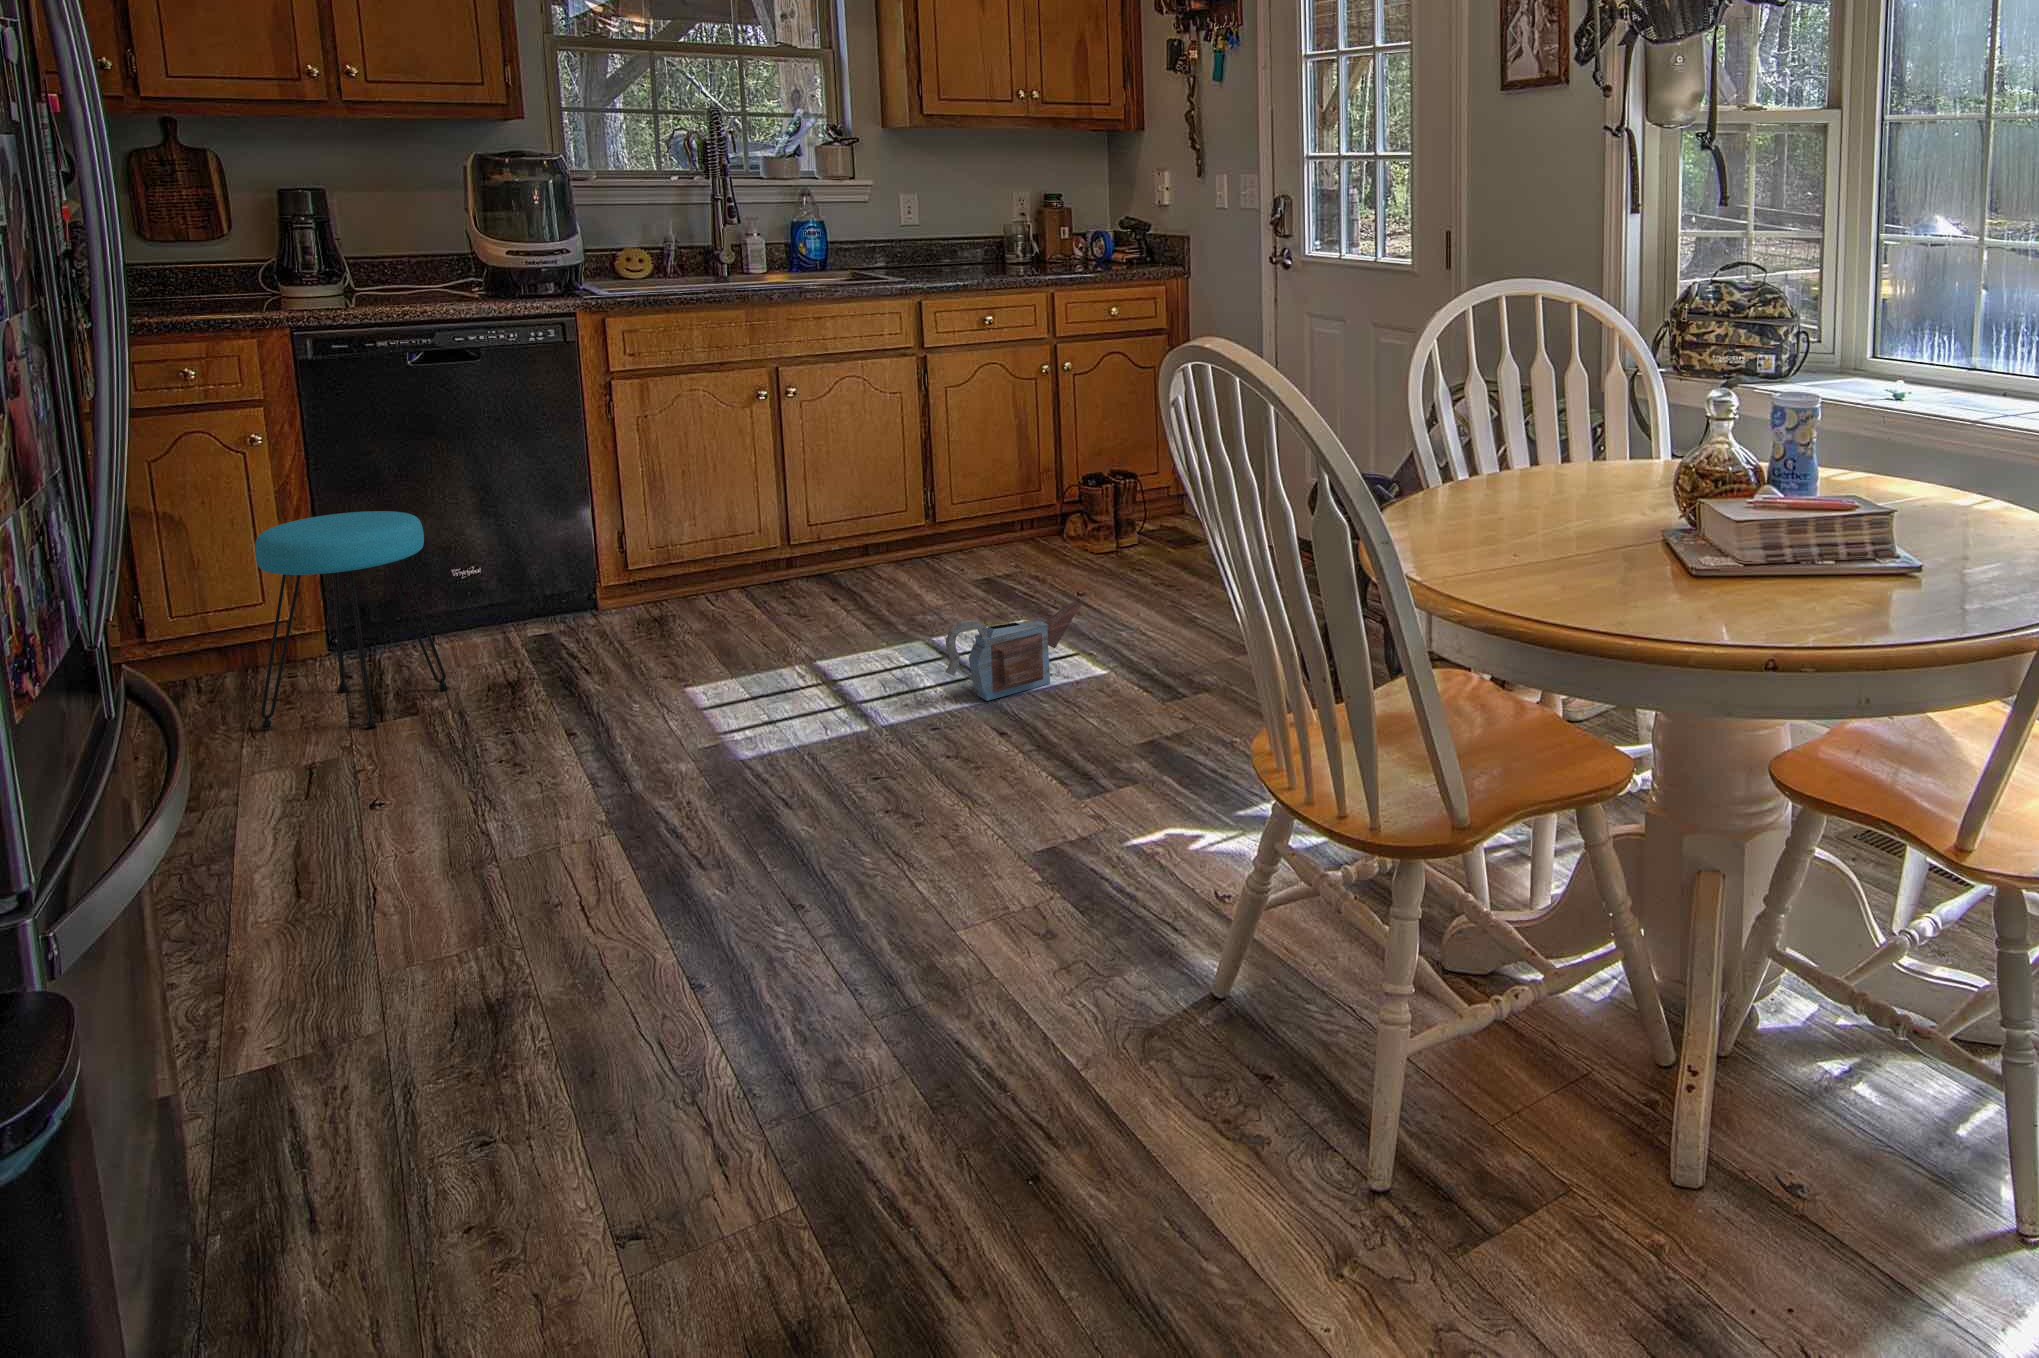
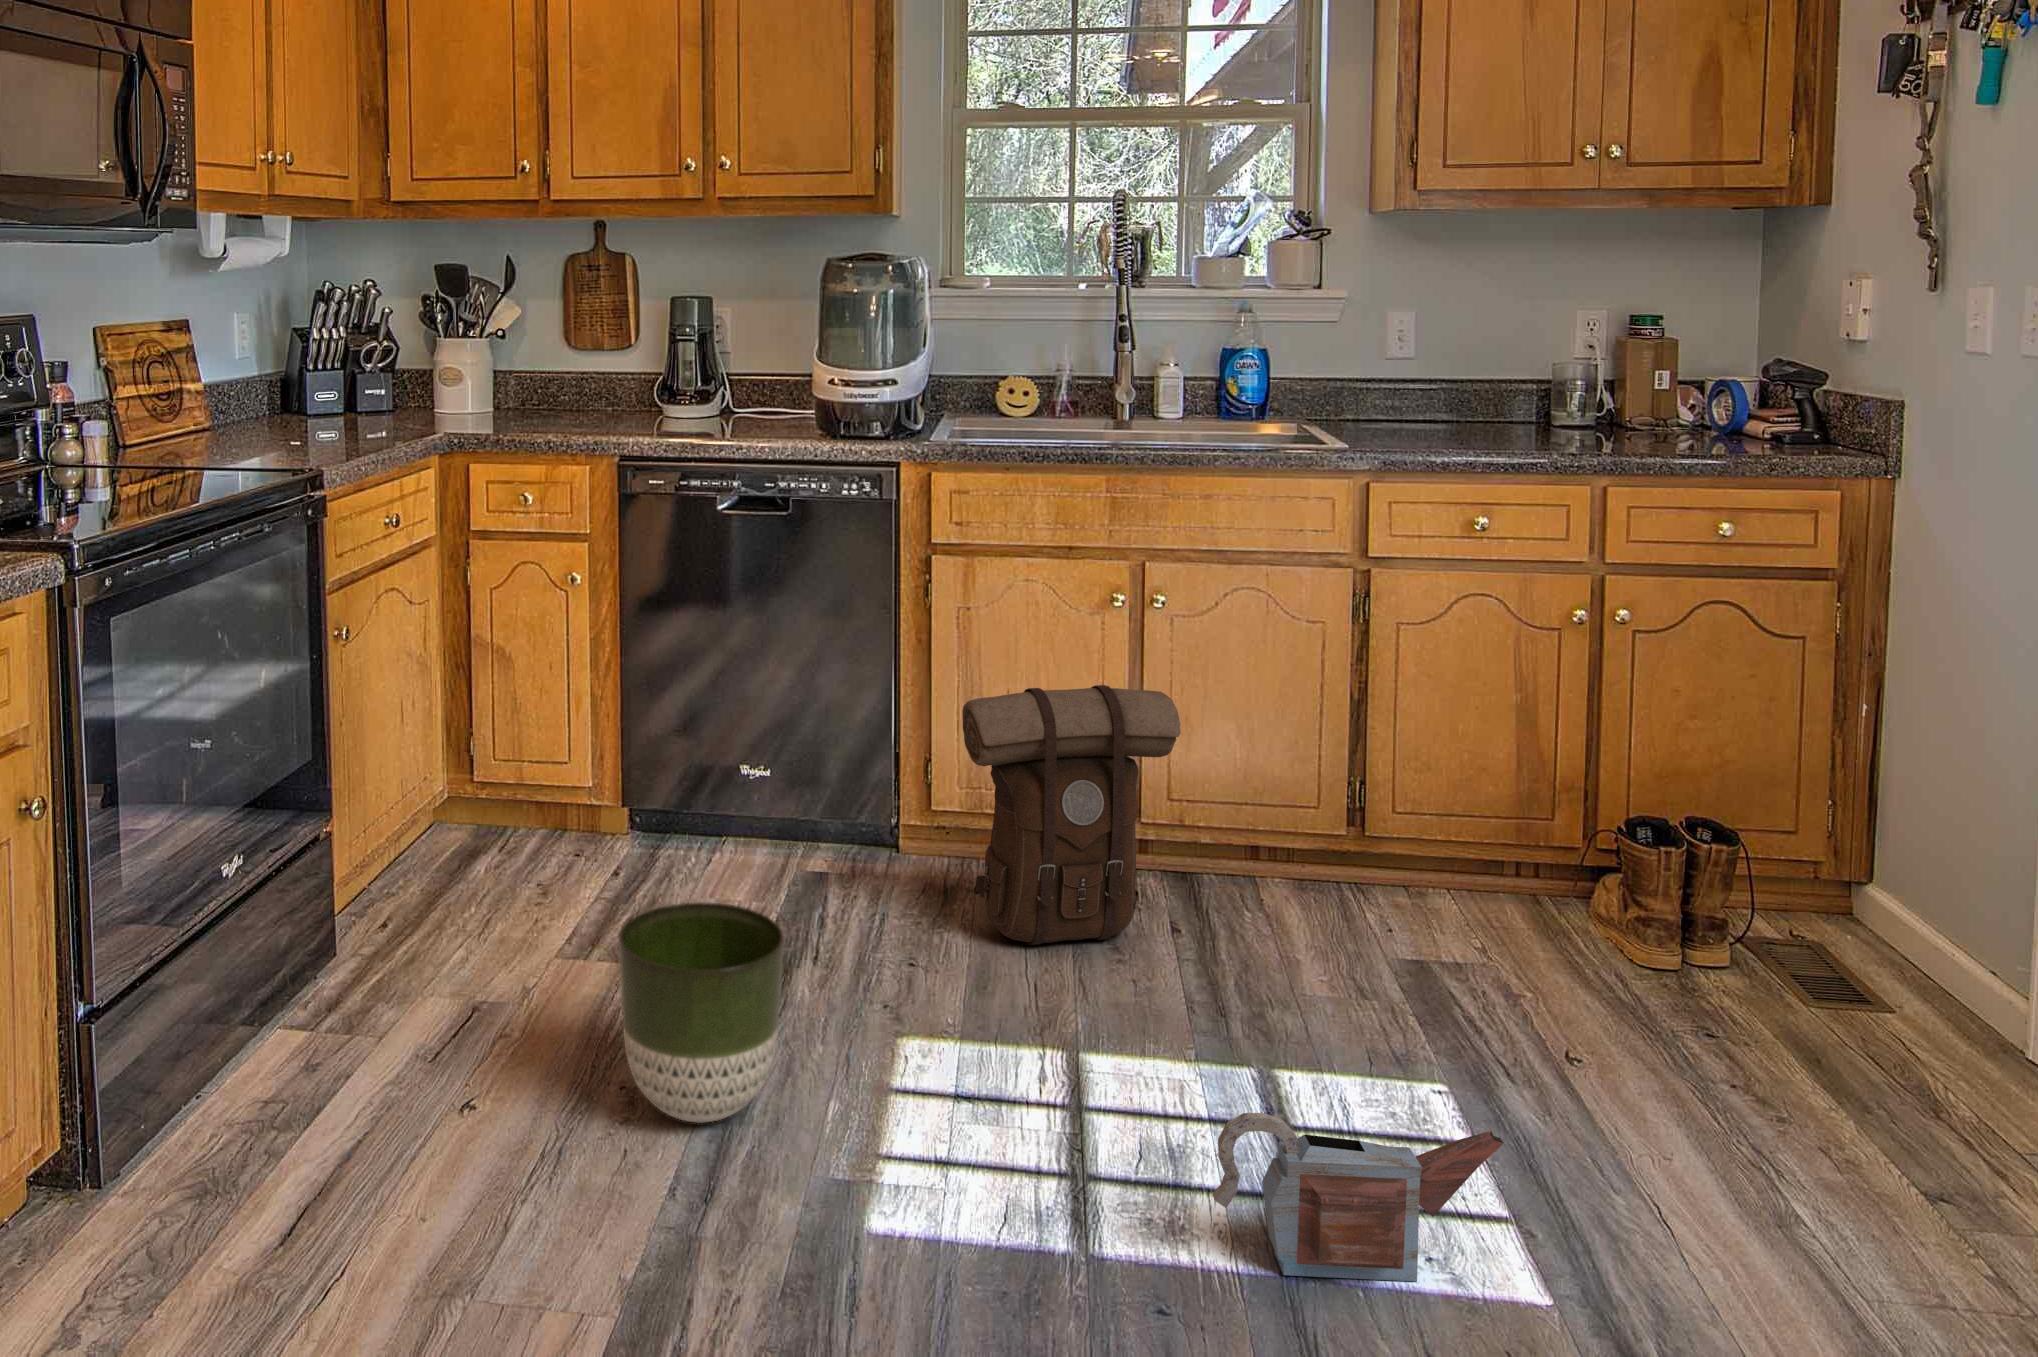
backpack: none [674,445,831,627] -> present [962,685,1181,945]
stool: present [255,511,449,728] -> none [498,687,682,967]
planter: none [486,615,625,761] -> present [619,903,784,1123]

